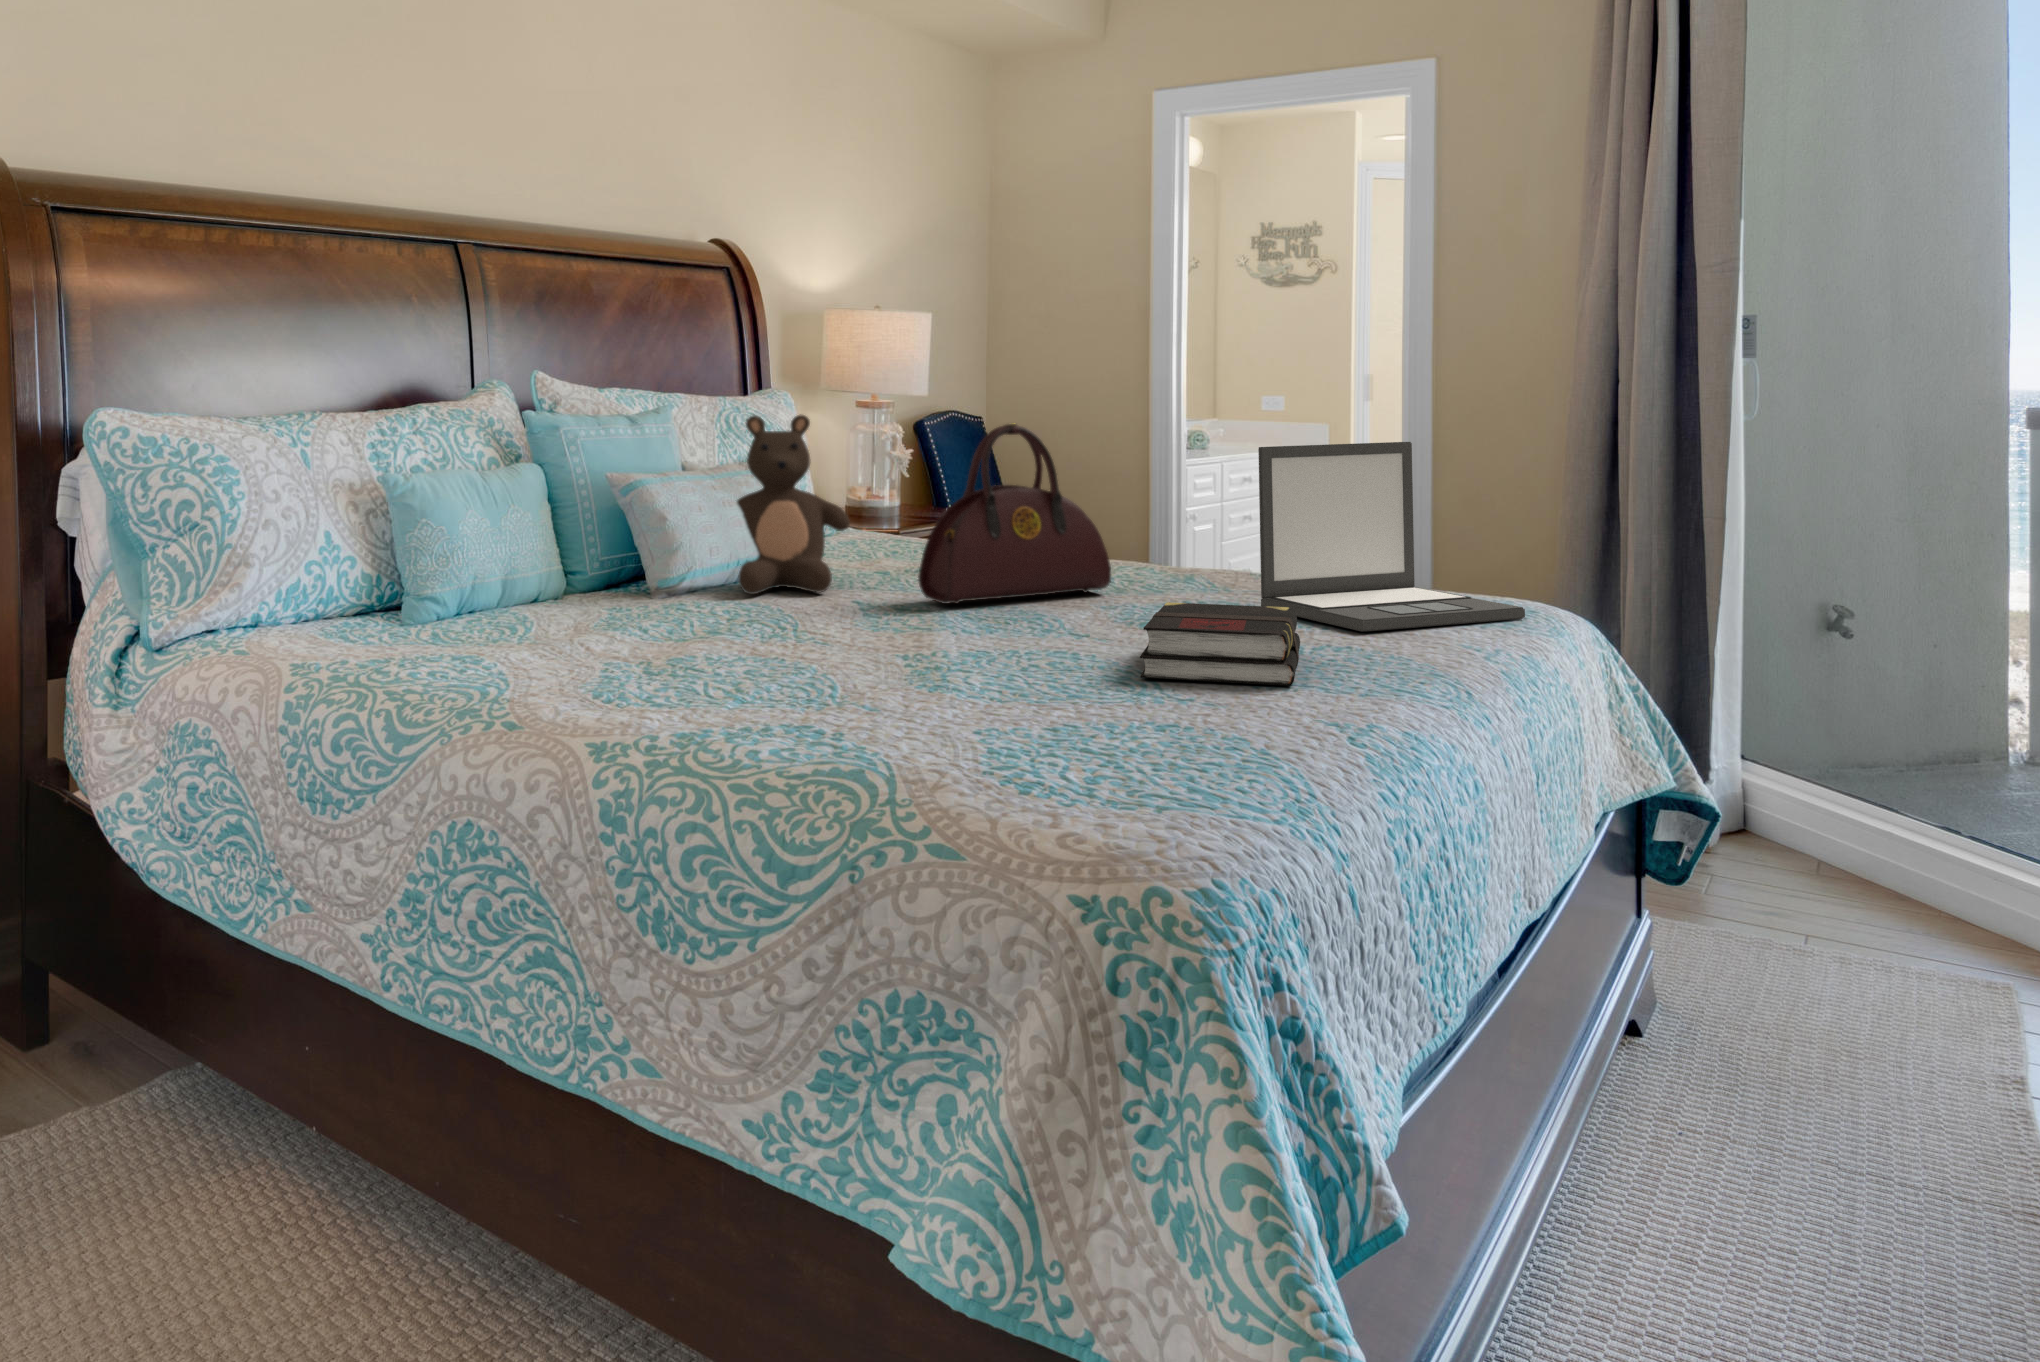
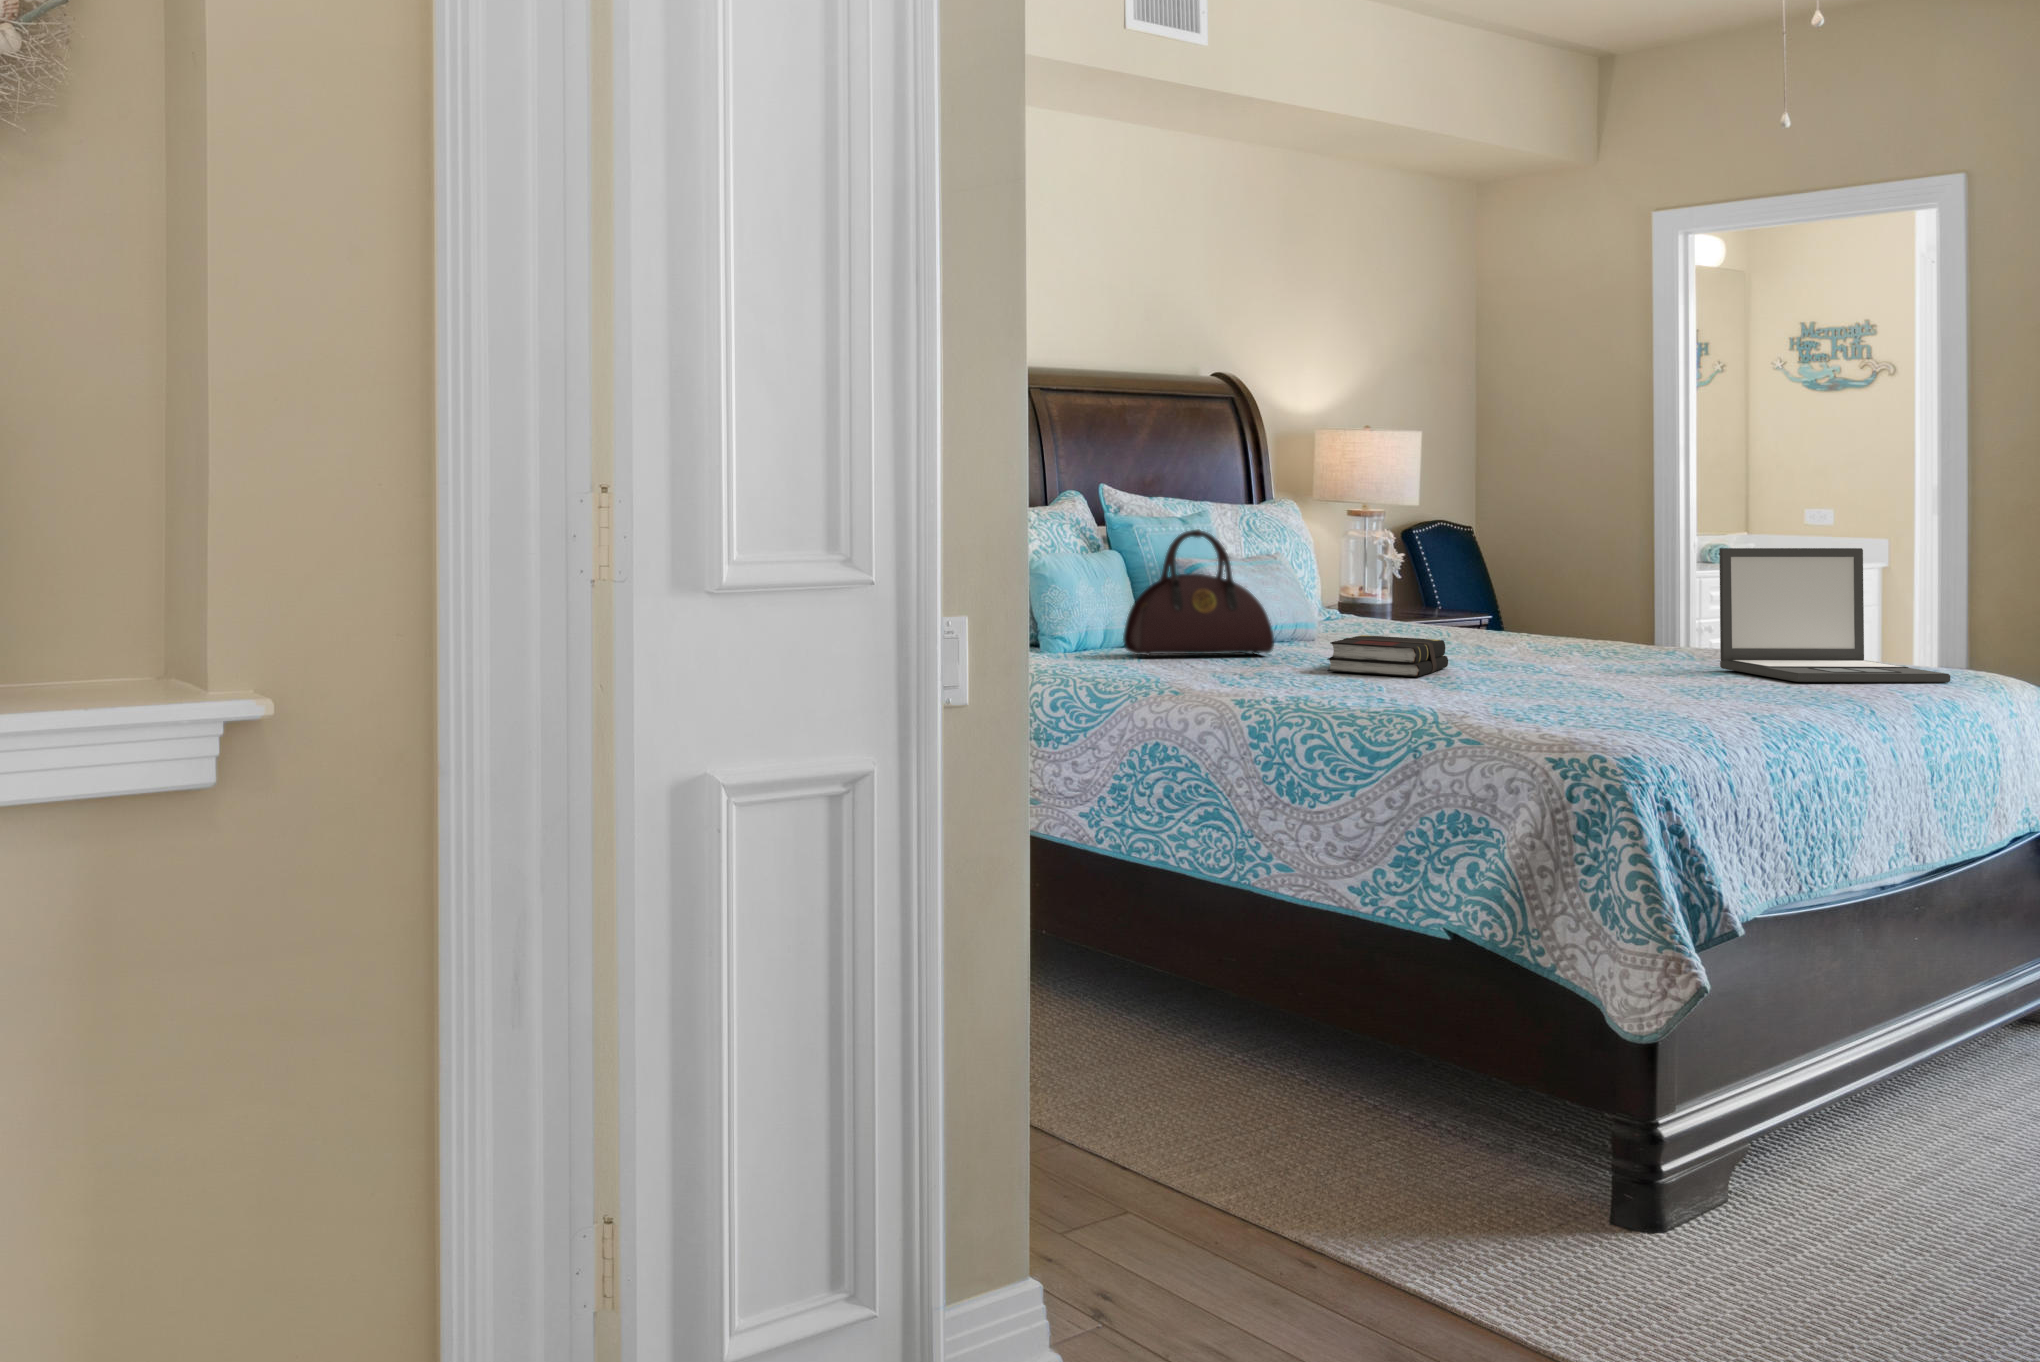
teddy bear: present [737,414,850,594] -> none [1255,516,1370,647]
handbag: present [918,423,1111,604] -> present [1123,529,1274,655]
book: present [1140,602,1300,686] -> present [1327,635,1448,677]

